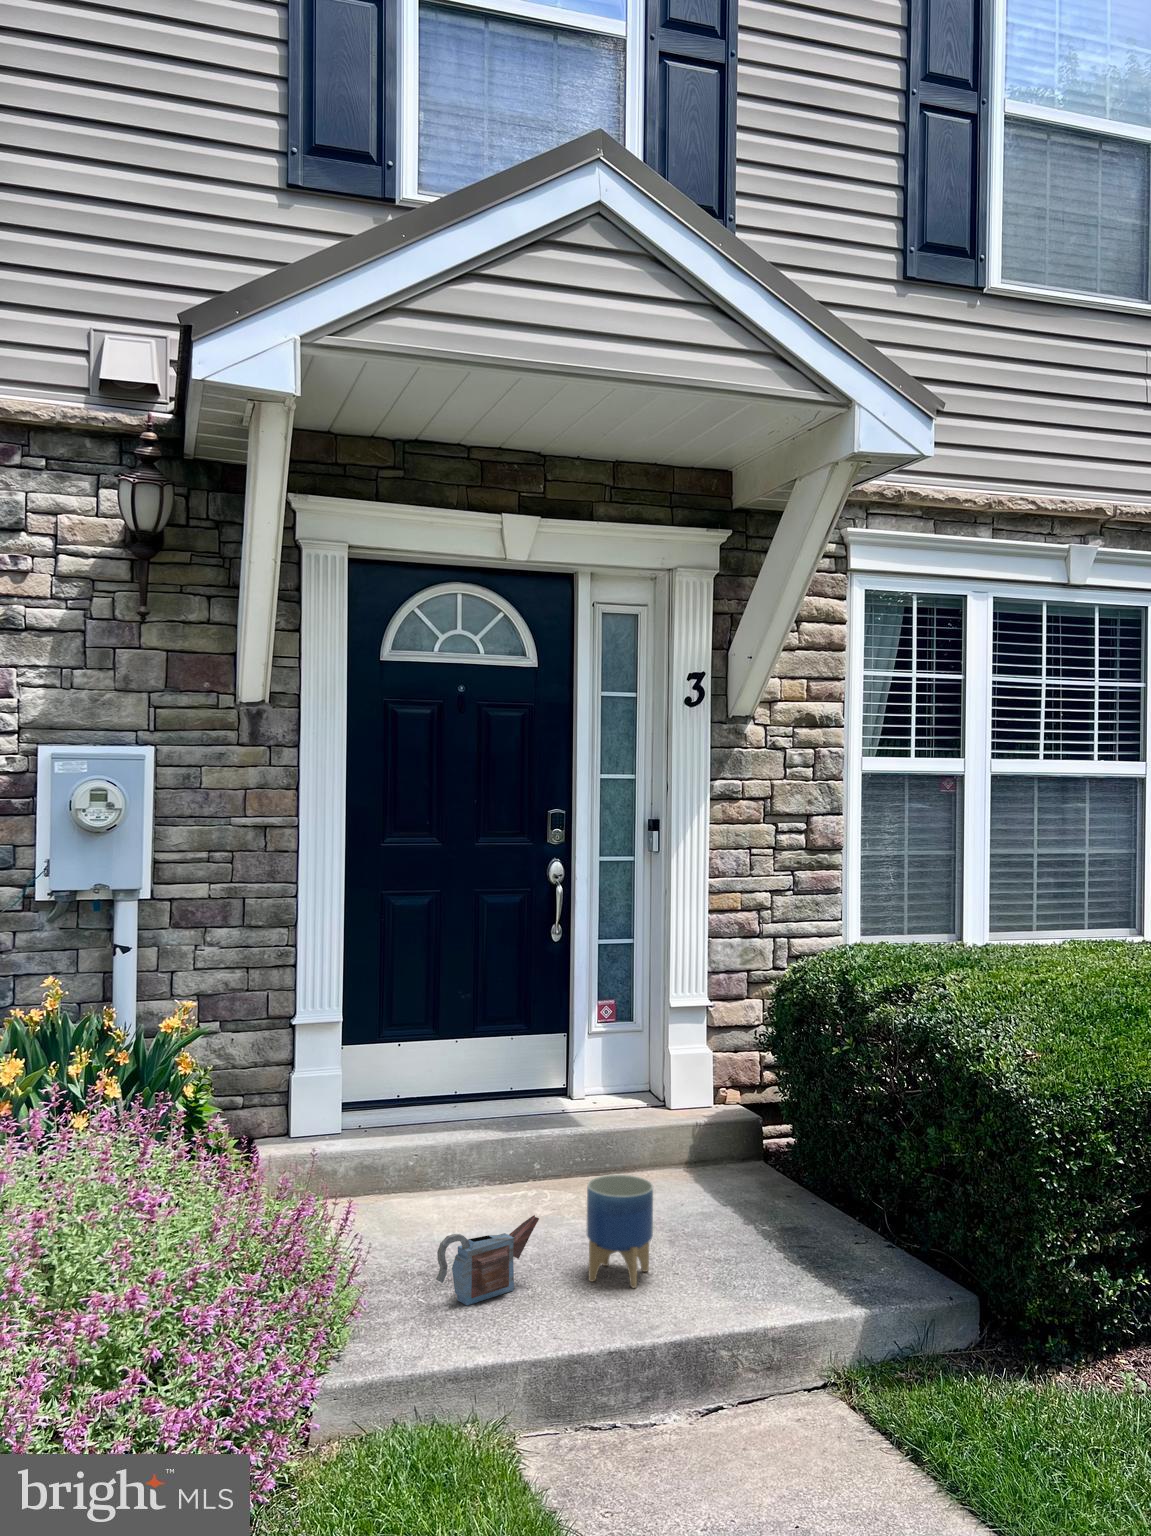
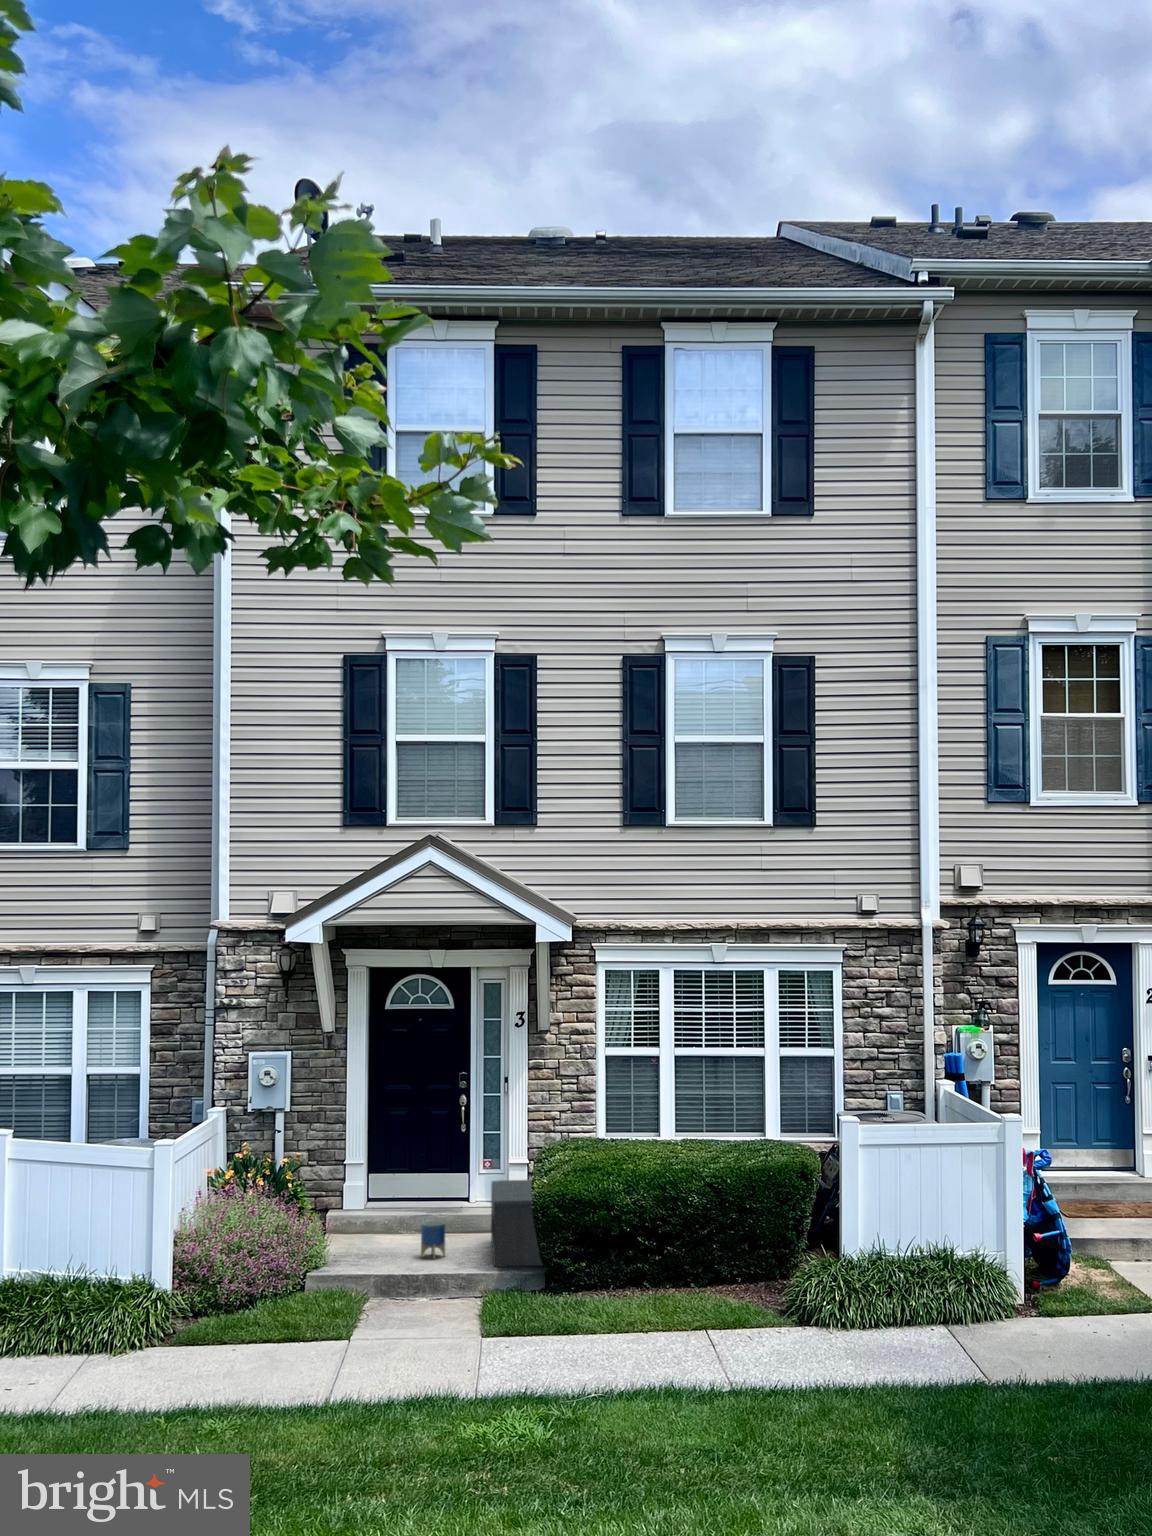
bench: none [689,1048,950,1304] -> present [491,1180,543,1267]
watering can: present [436,1215,539,1305] -> none [361,1232,404,1260]

